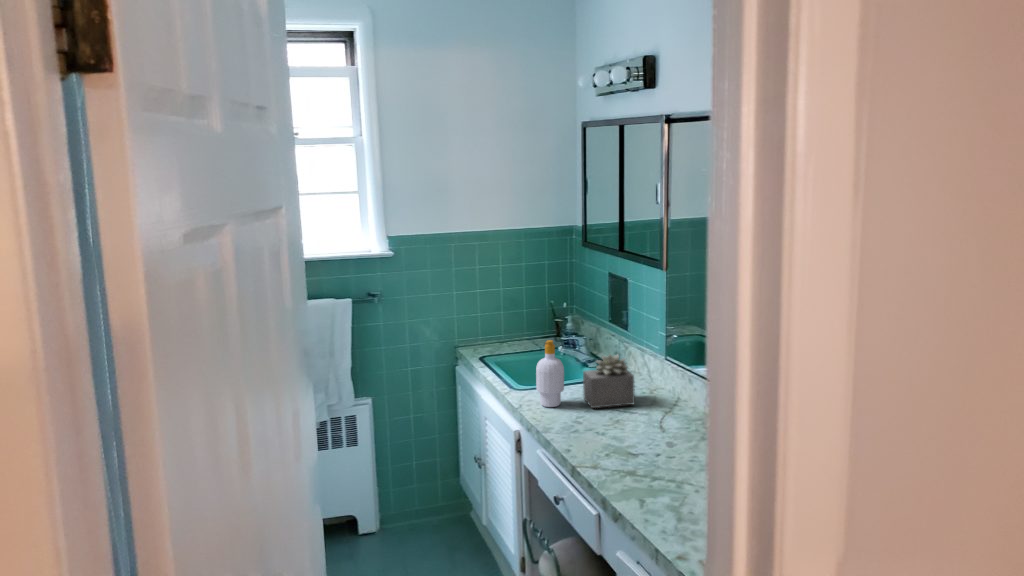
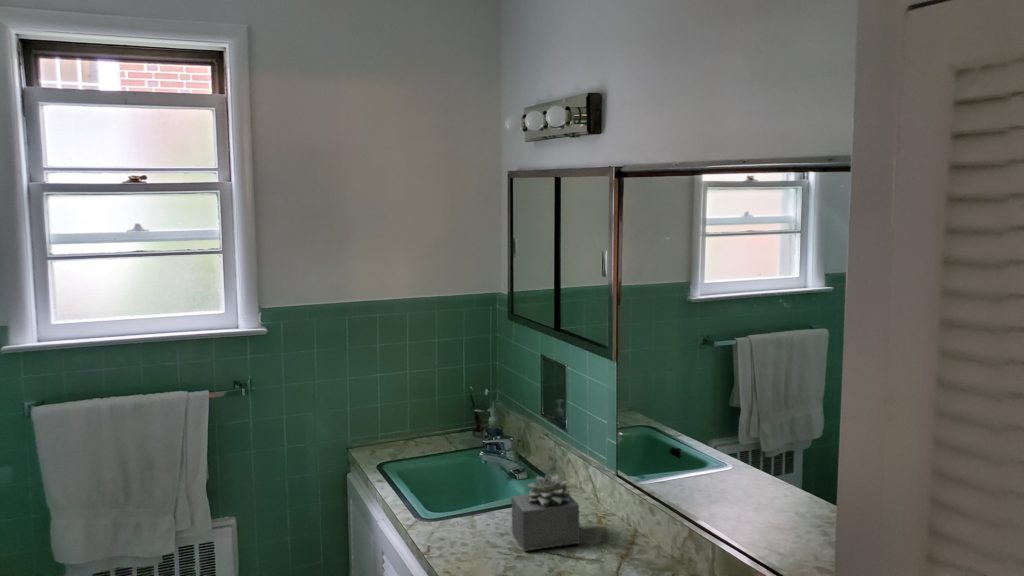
soap bottle: present [536,340,564,407] -> none [450,459,487,549]

